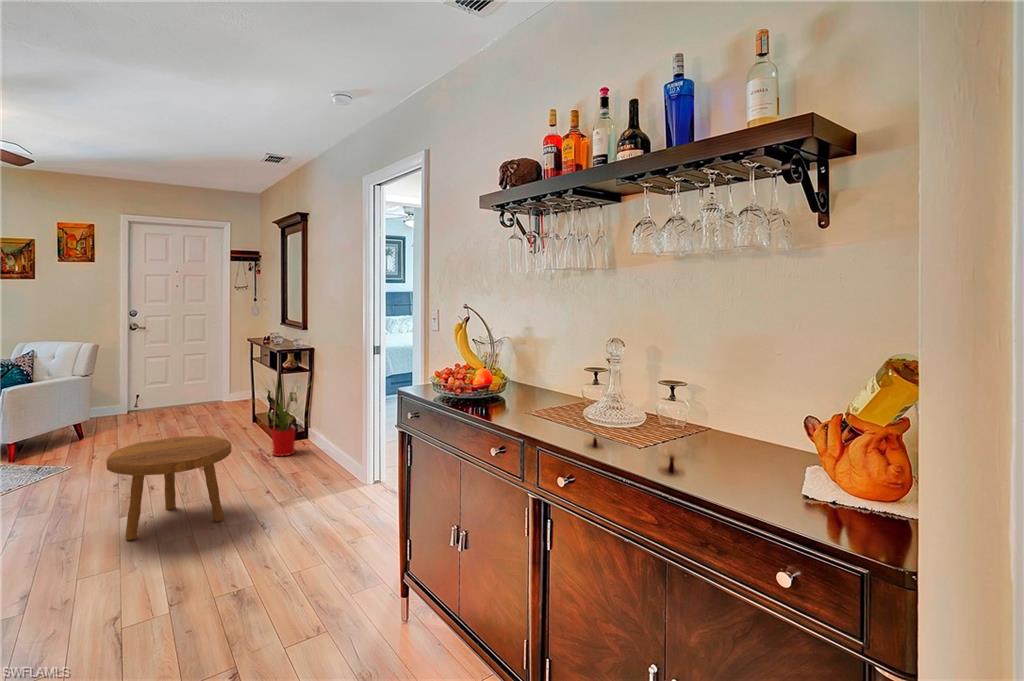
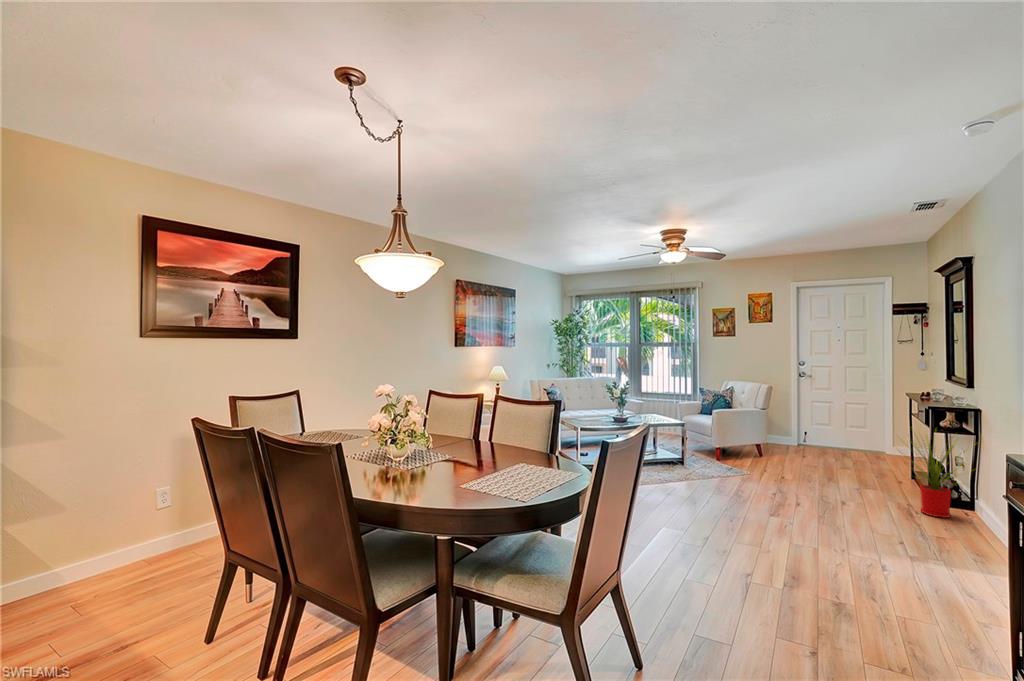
footstool: present [106,436,231,540] -> none [758,462,858,547]

